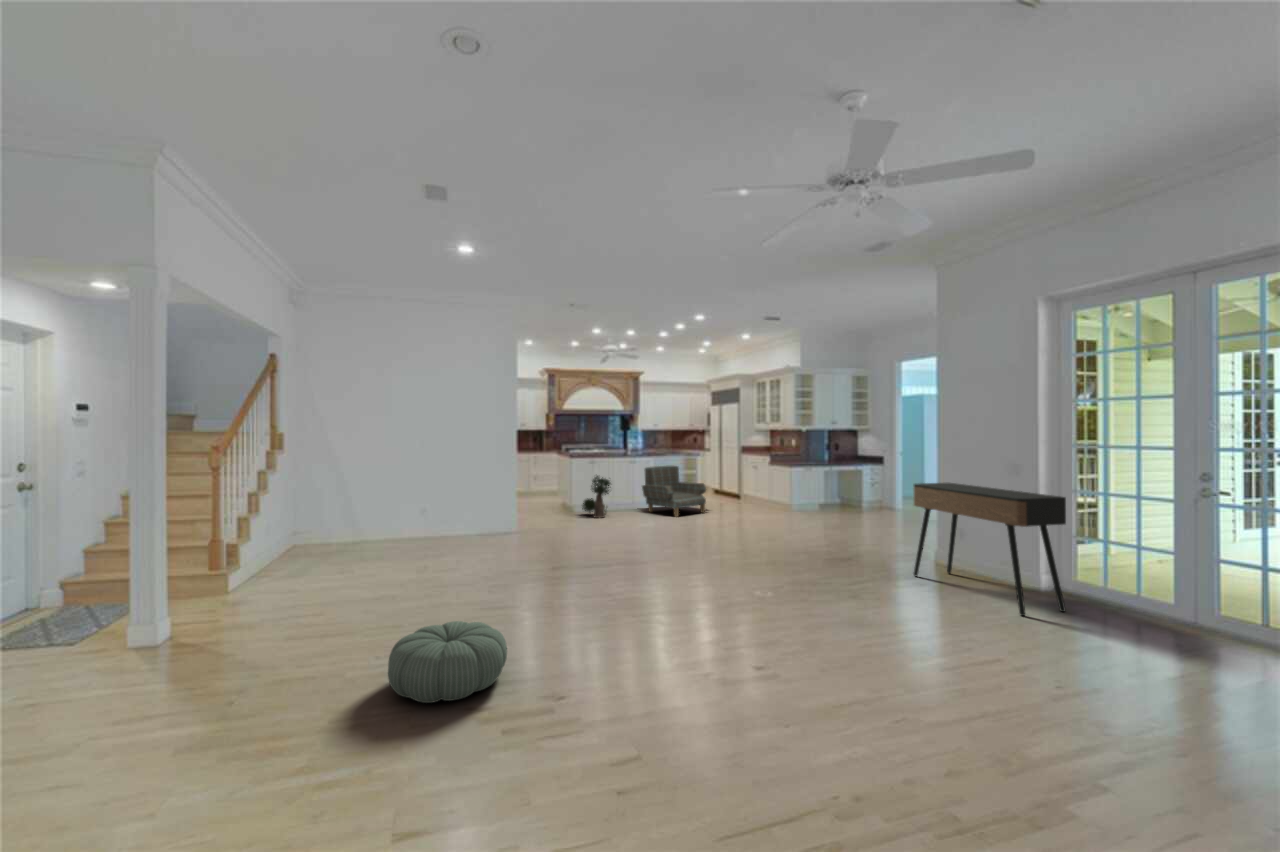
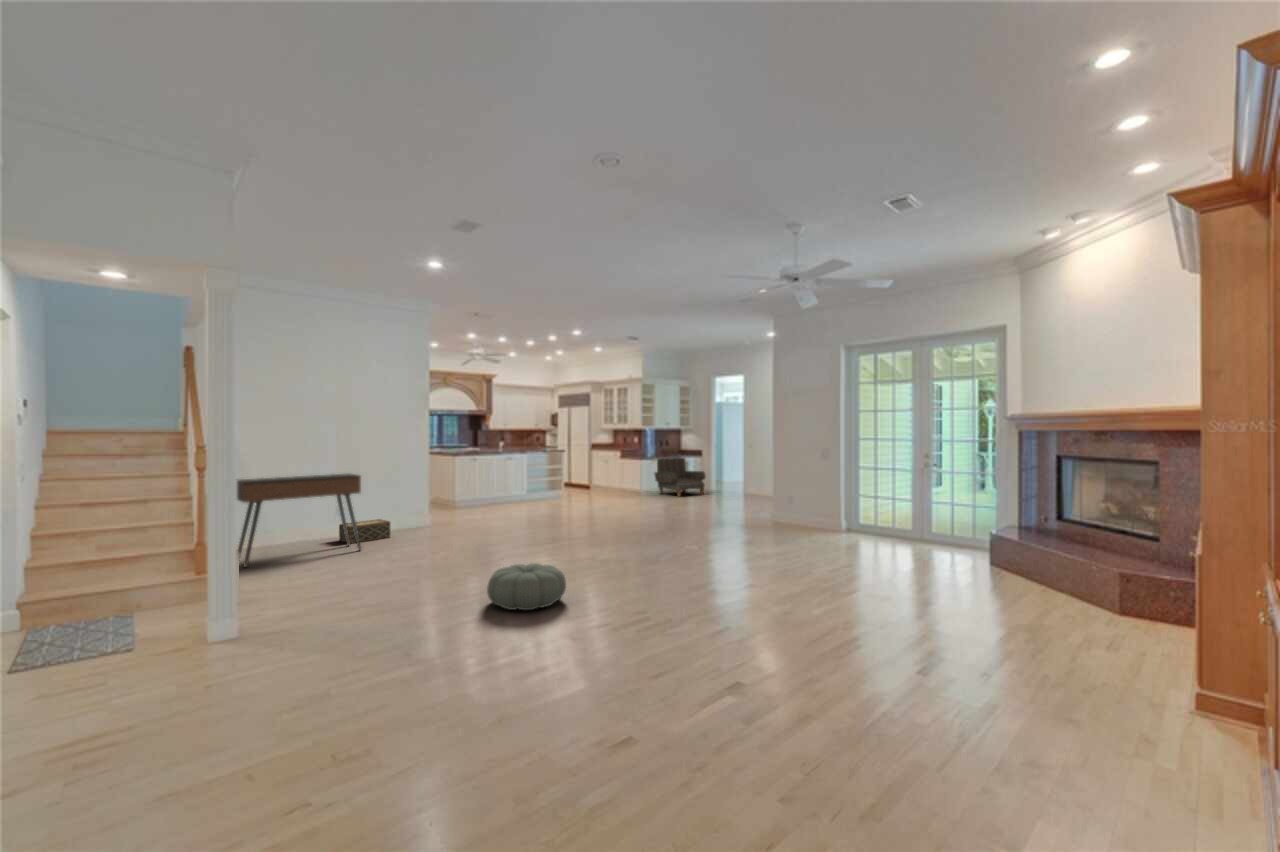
armchair: present [642,466,706,517] -> present [654,457,706,497]
potted plant: present [582,476,611,518] -> none [463,470,495,509]
console table: present [914,483,1066,616] -> present [237,474,361,567]
woven basket: none [414,527,463,553] -> present [339,519,391,544]

